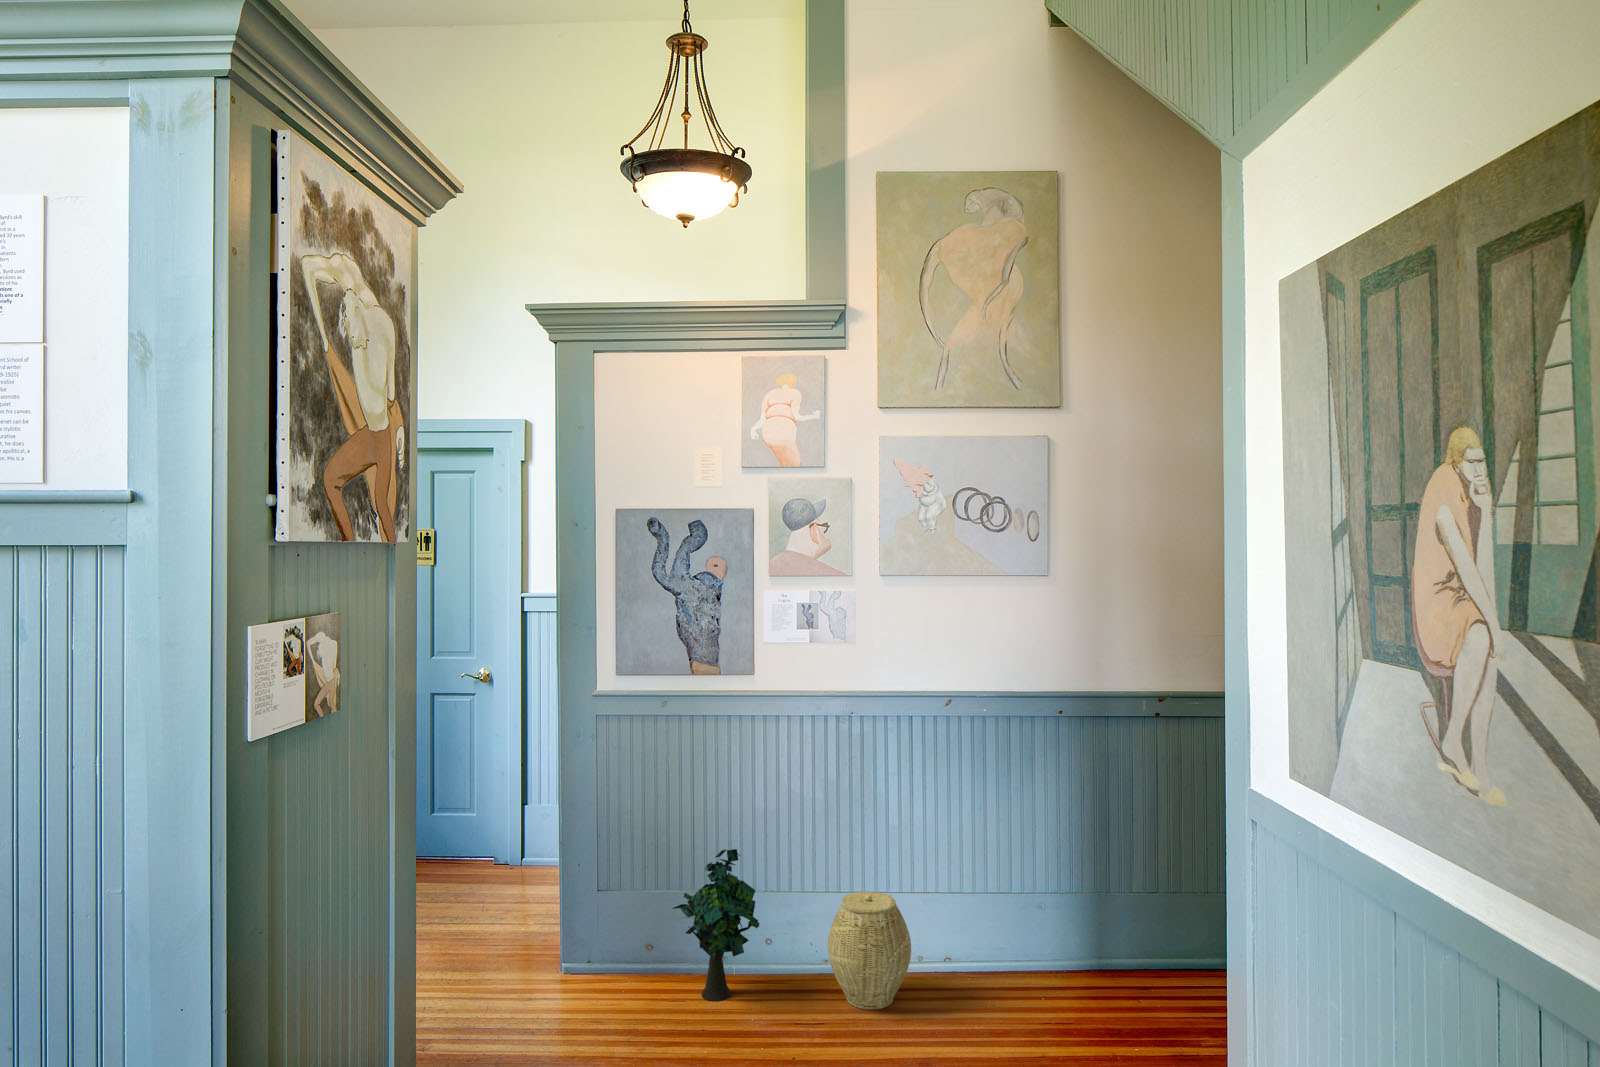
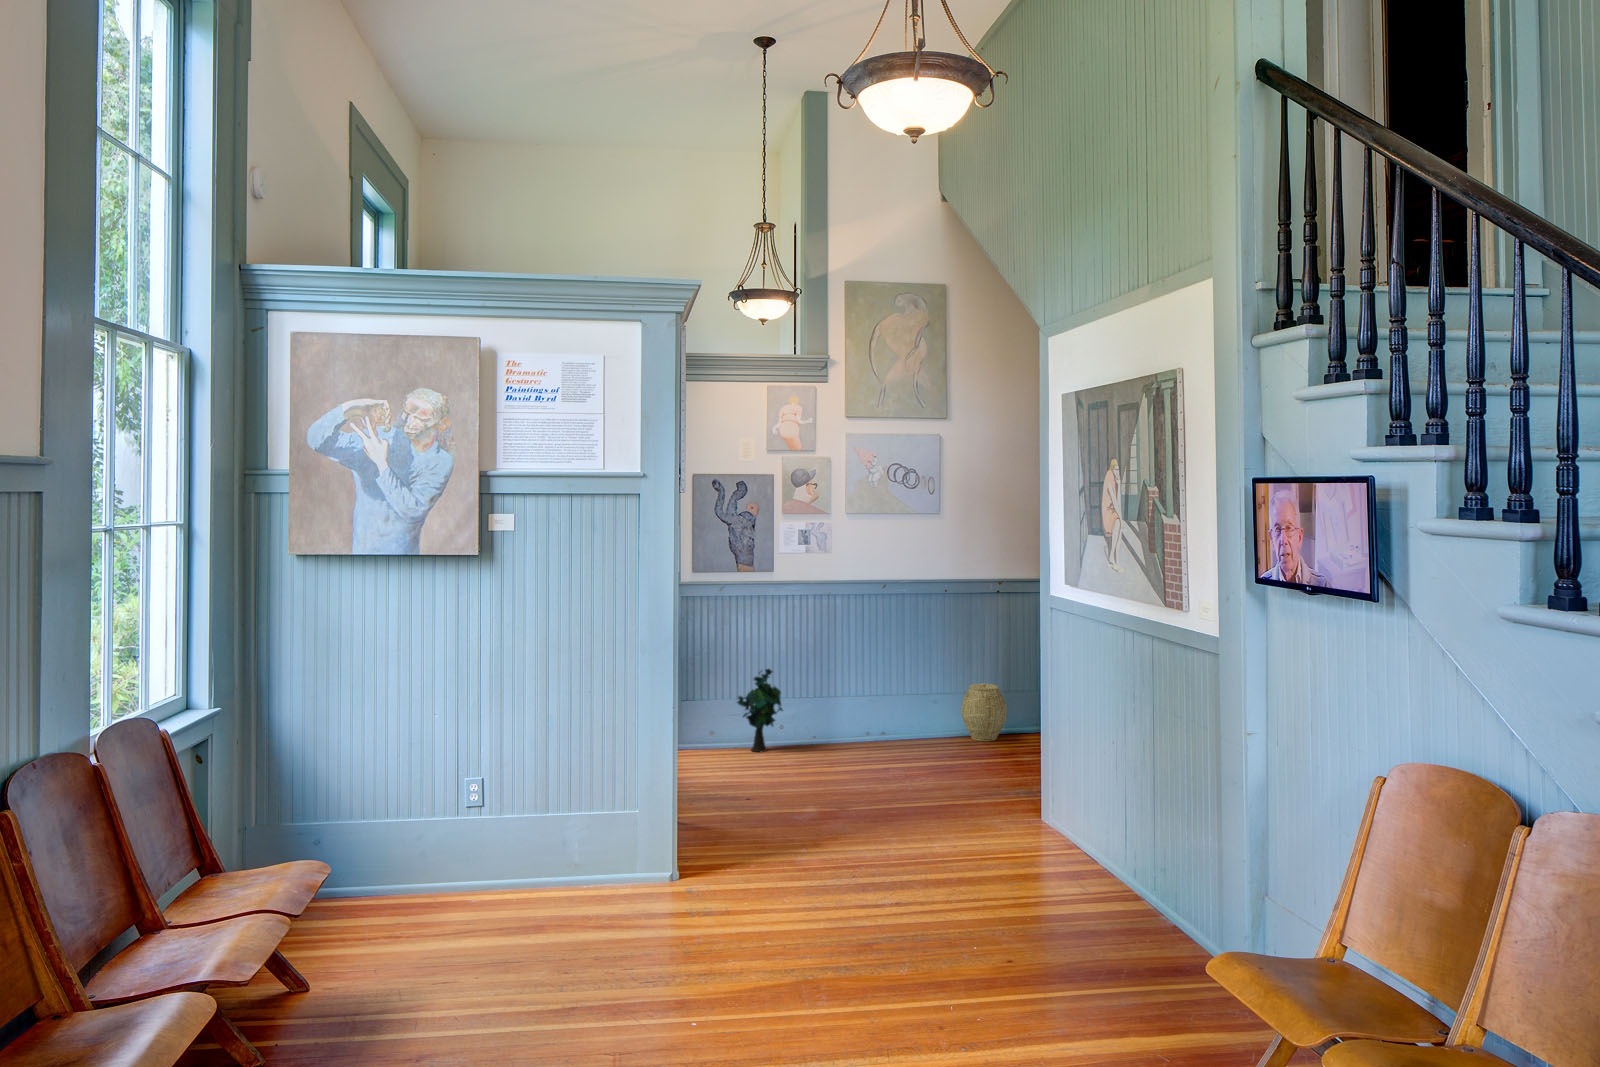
woven basket: present [828,892,911,1010] -> present [961,683,1007,741]

